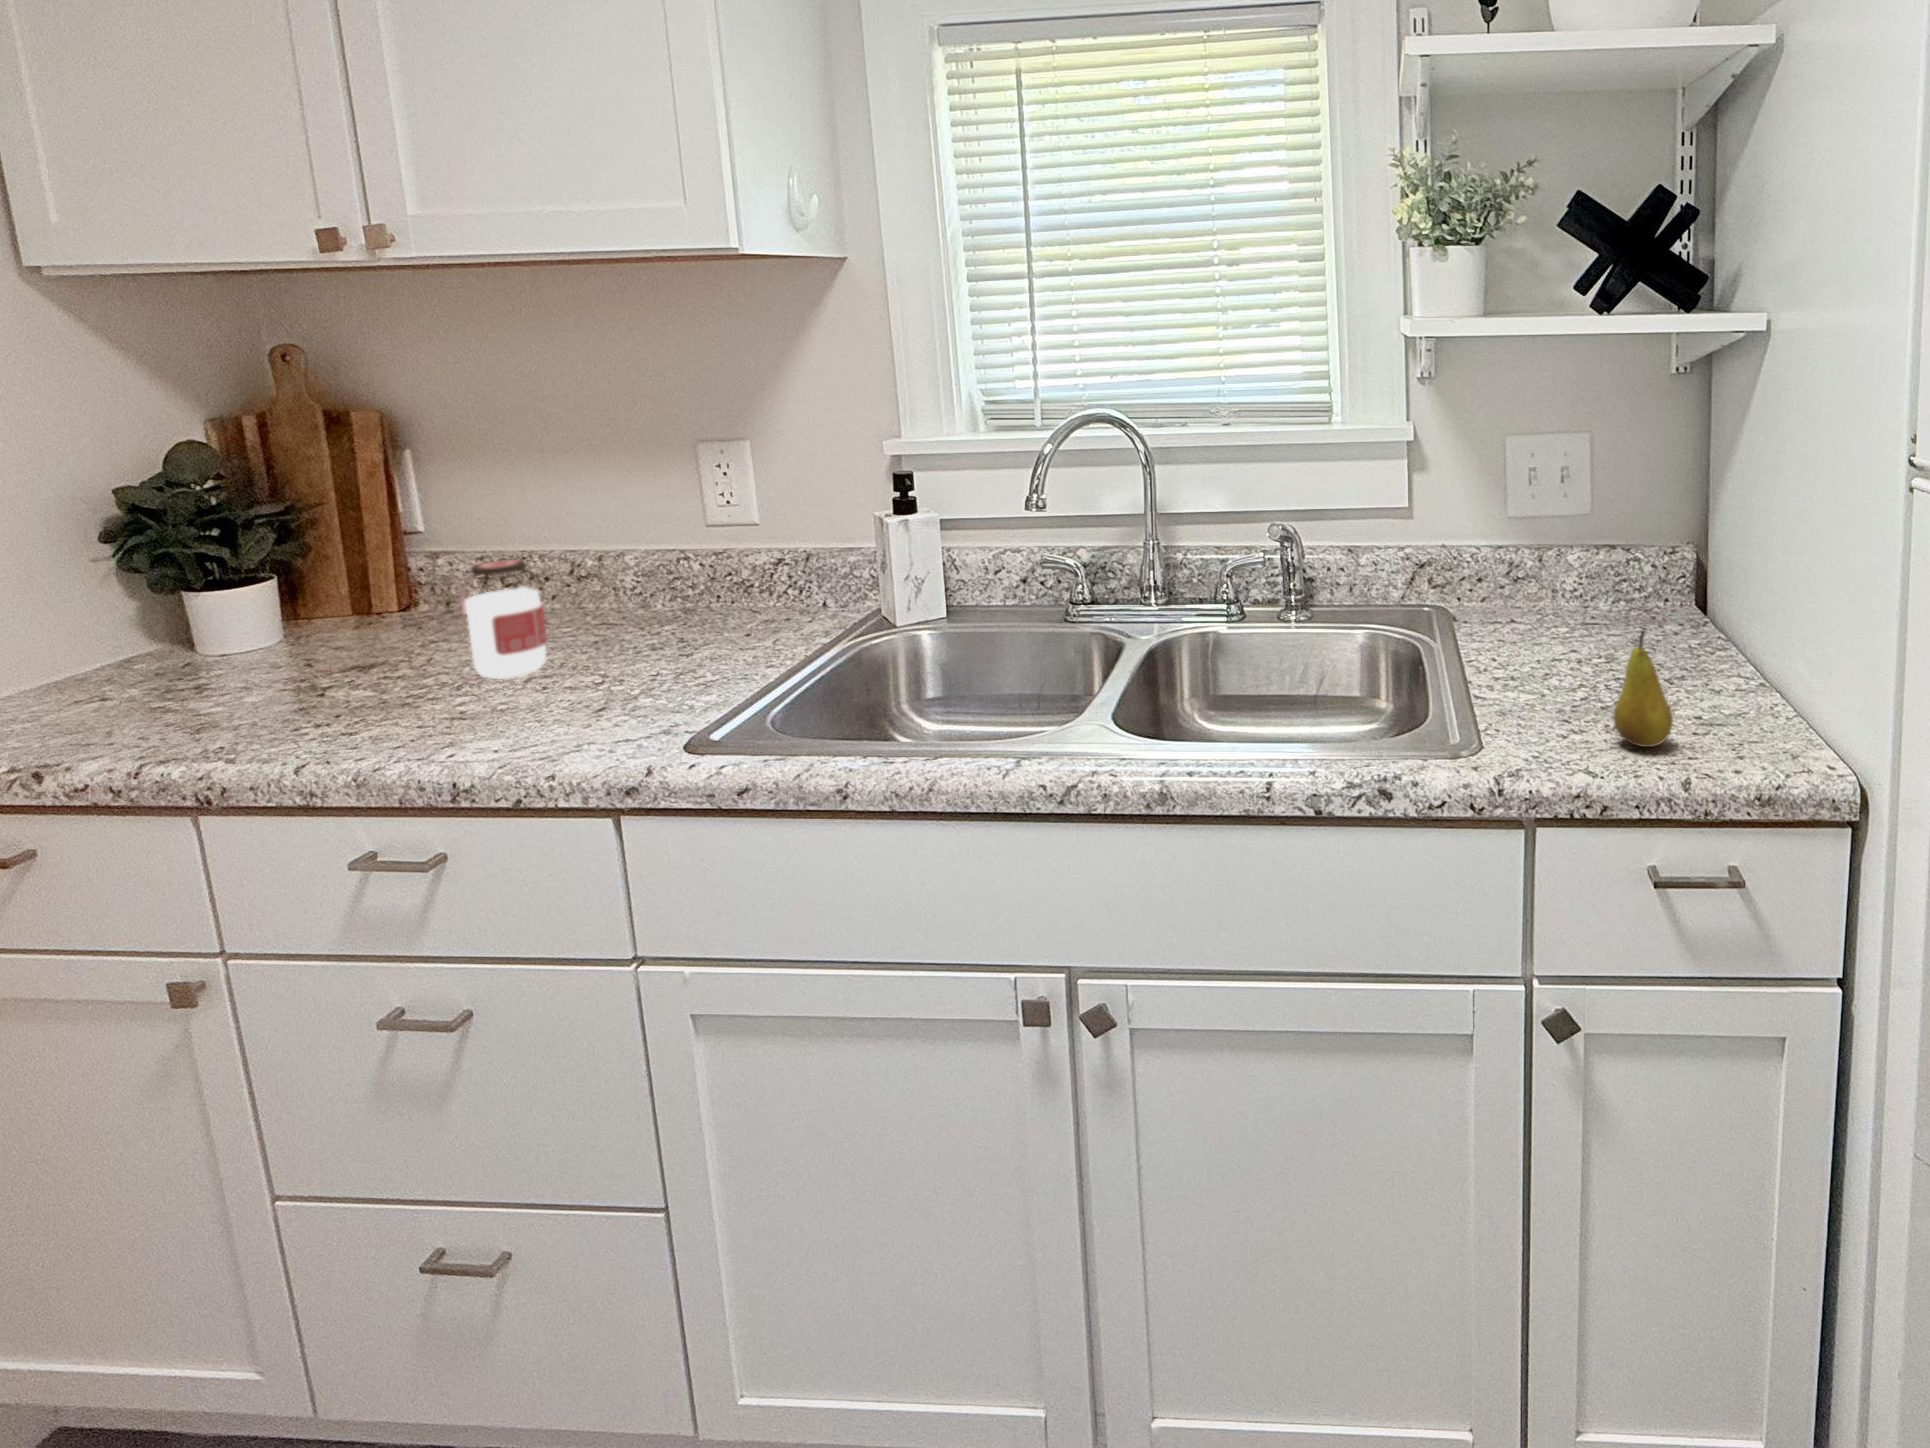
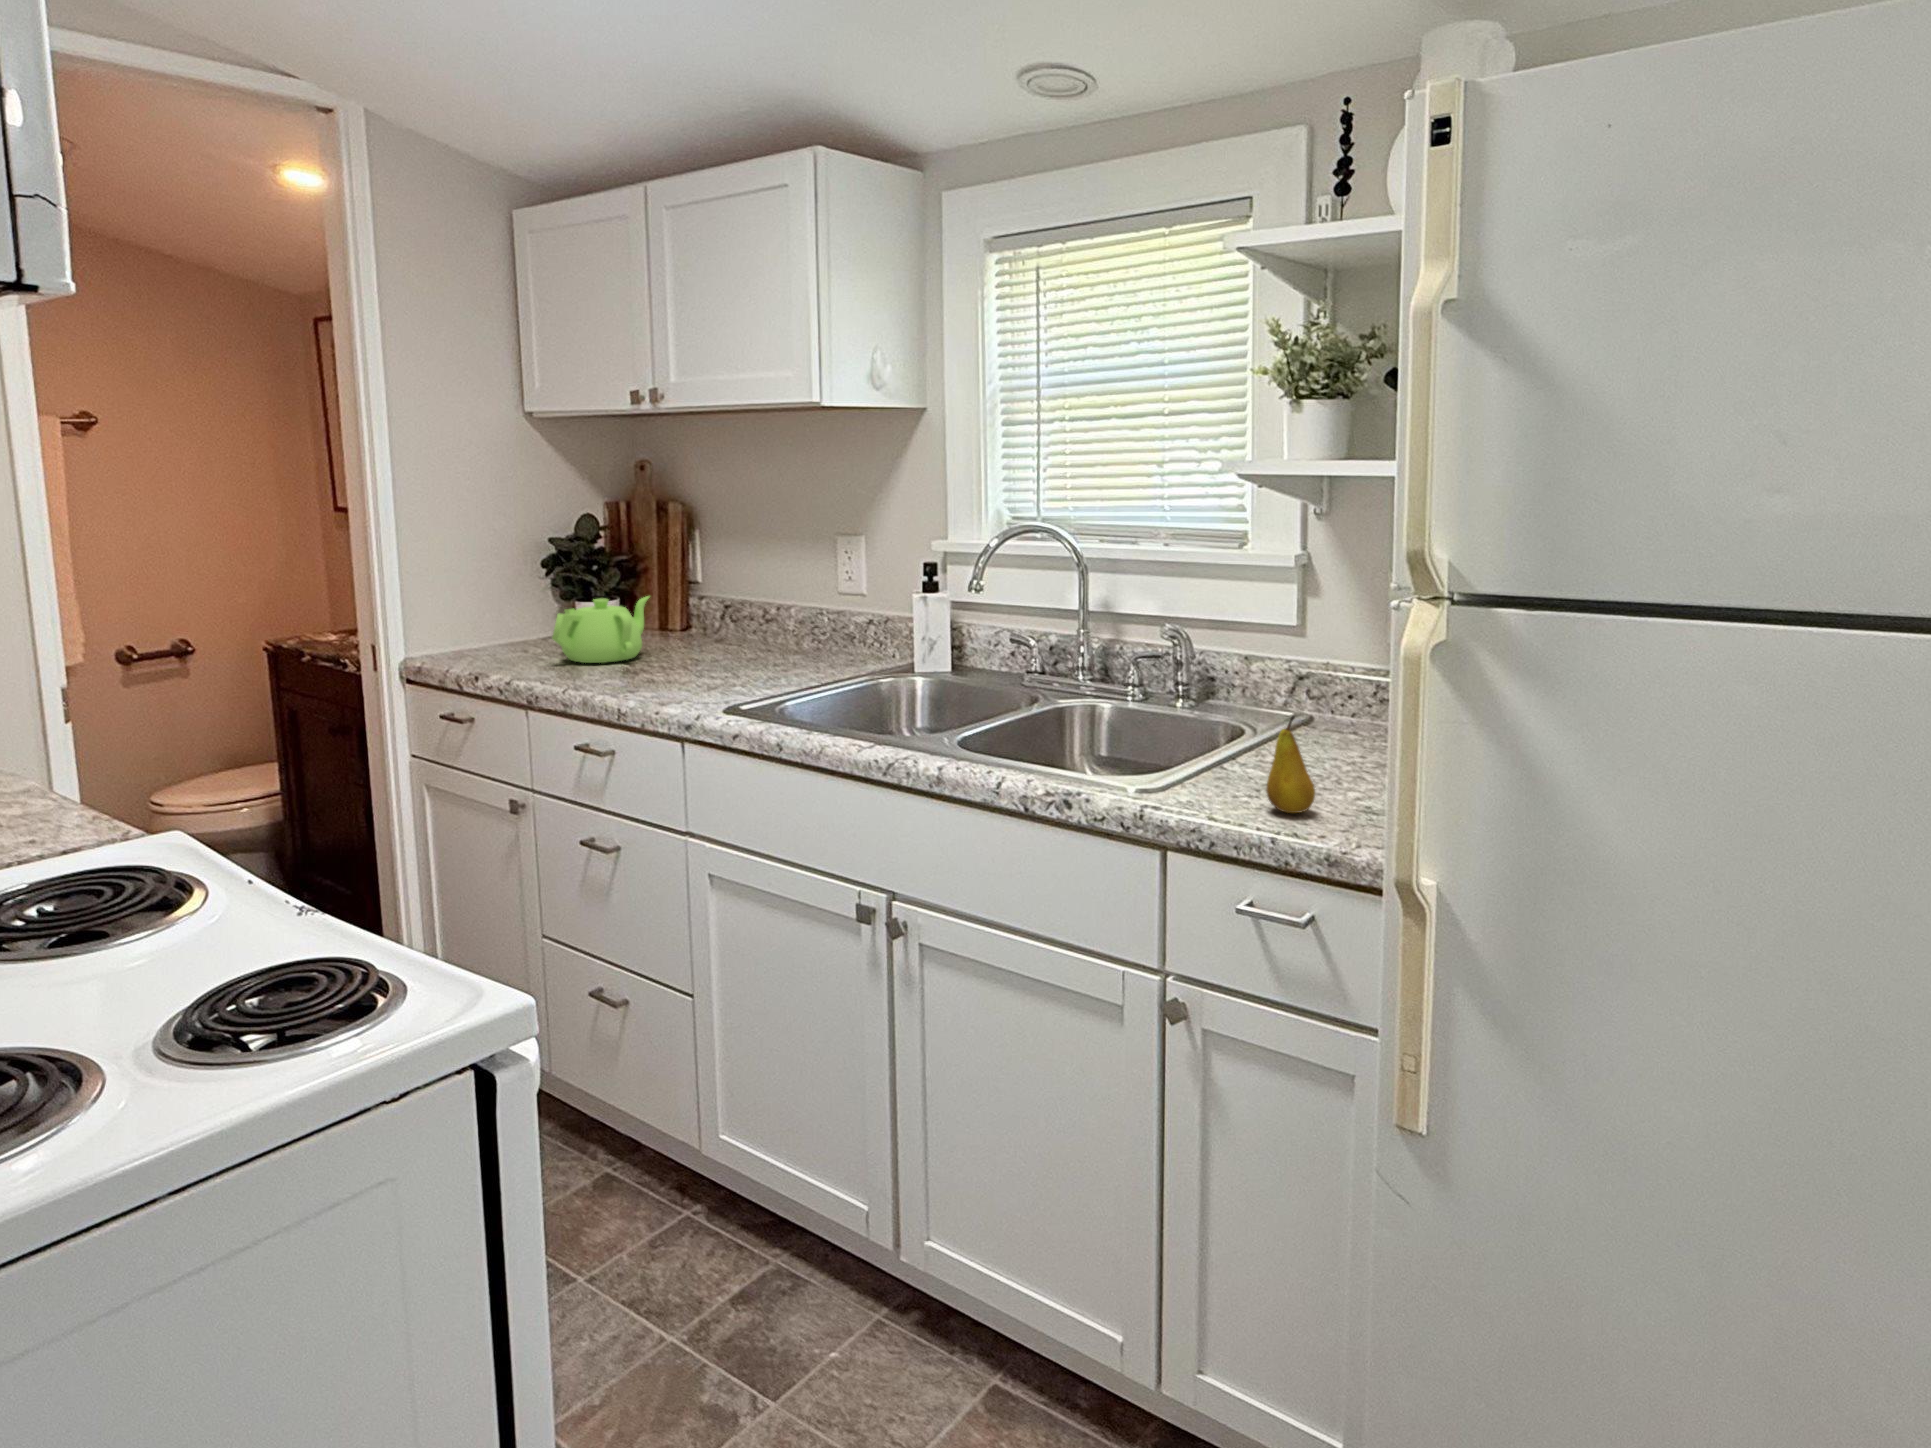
jar: present [460,560,547,679] -> none [676,595,719,669]
teapot: none [187,570,373,704] -> present [552,596,650,663]

